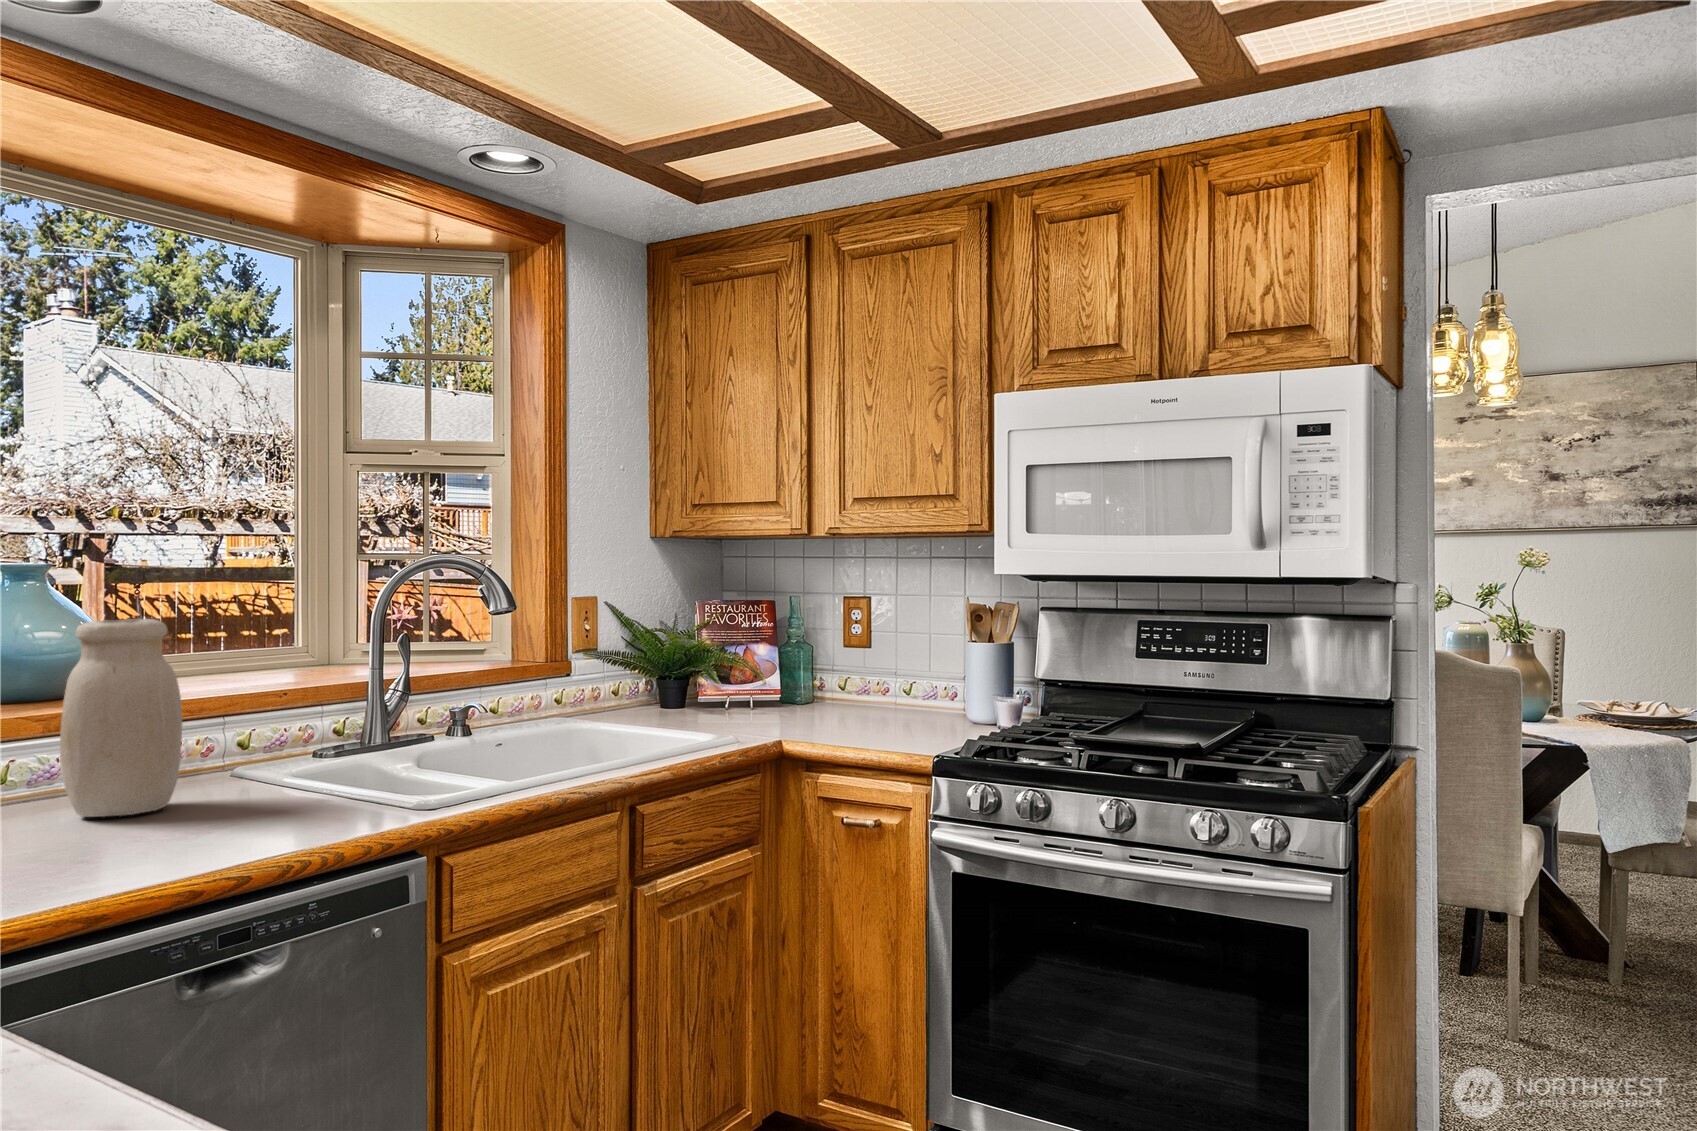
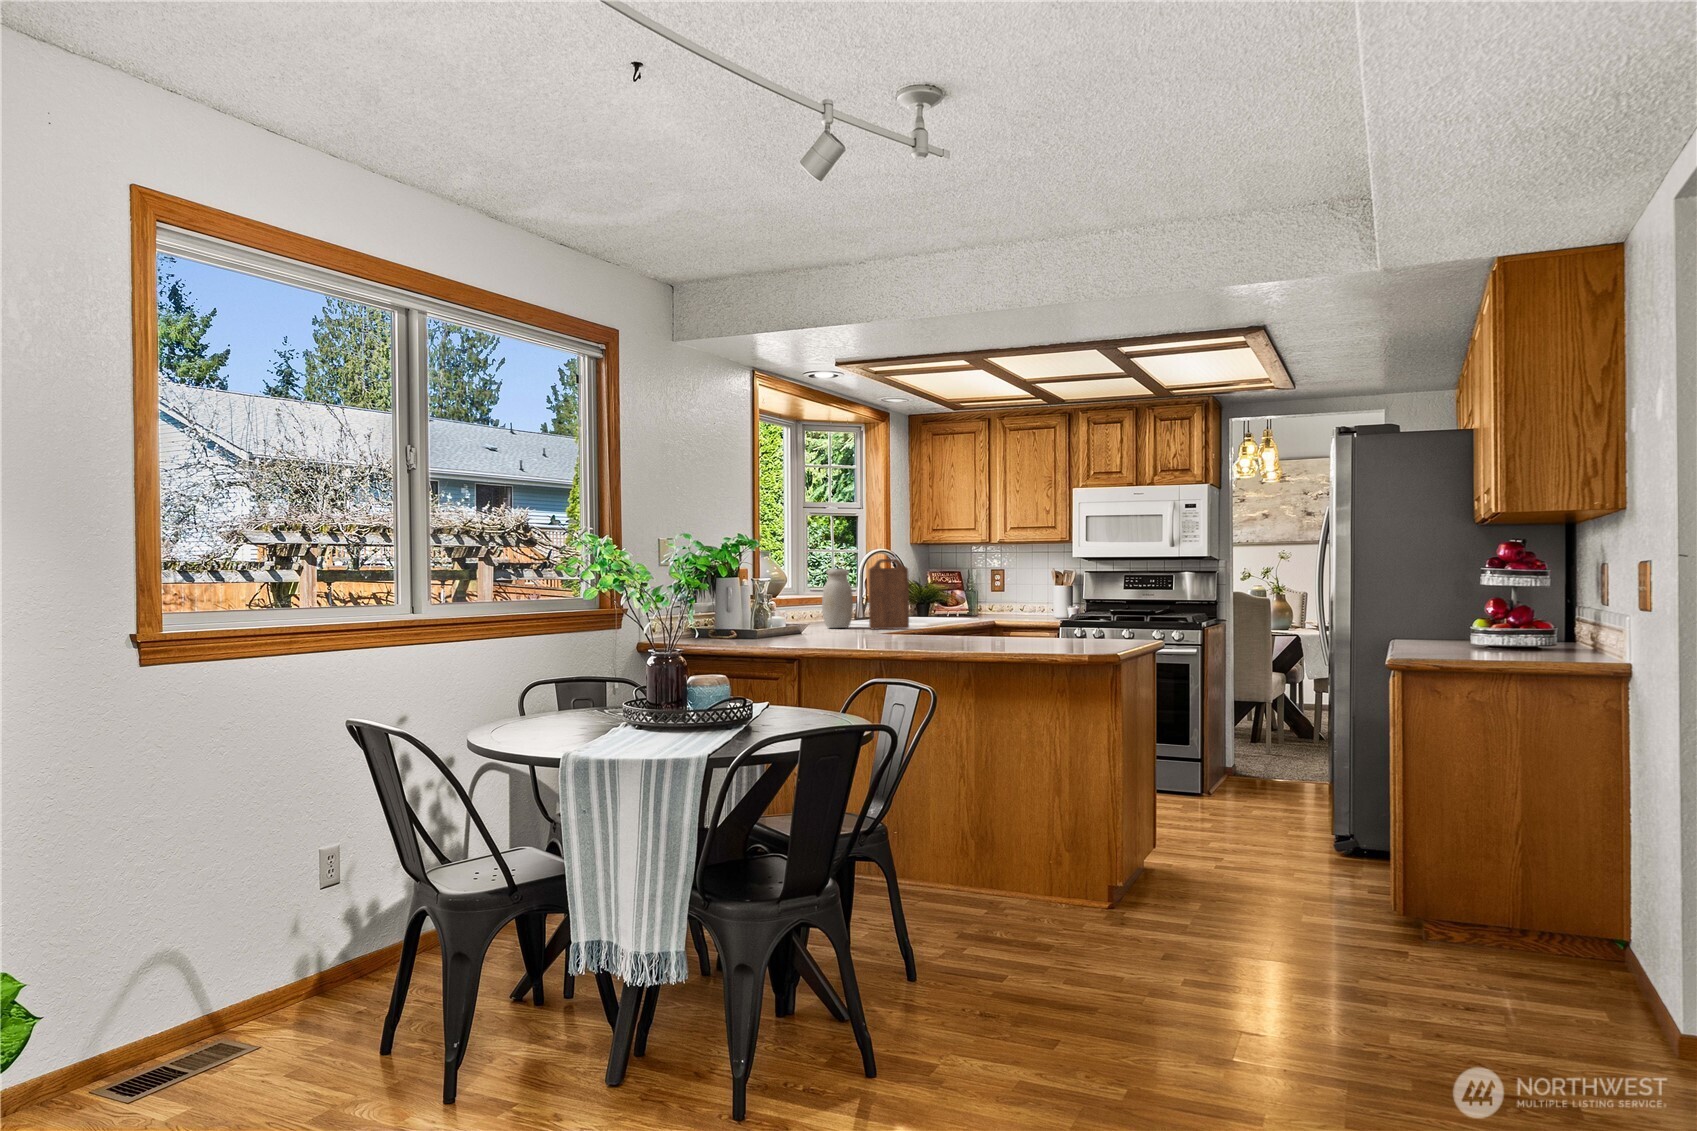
cutting board: none [175,589,326,830] -> present [868,559,909,630]

